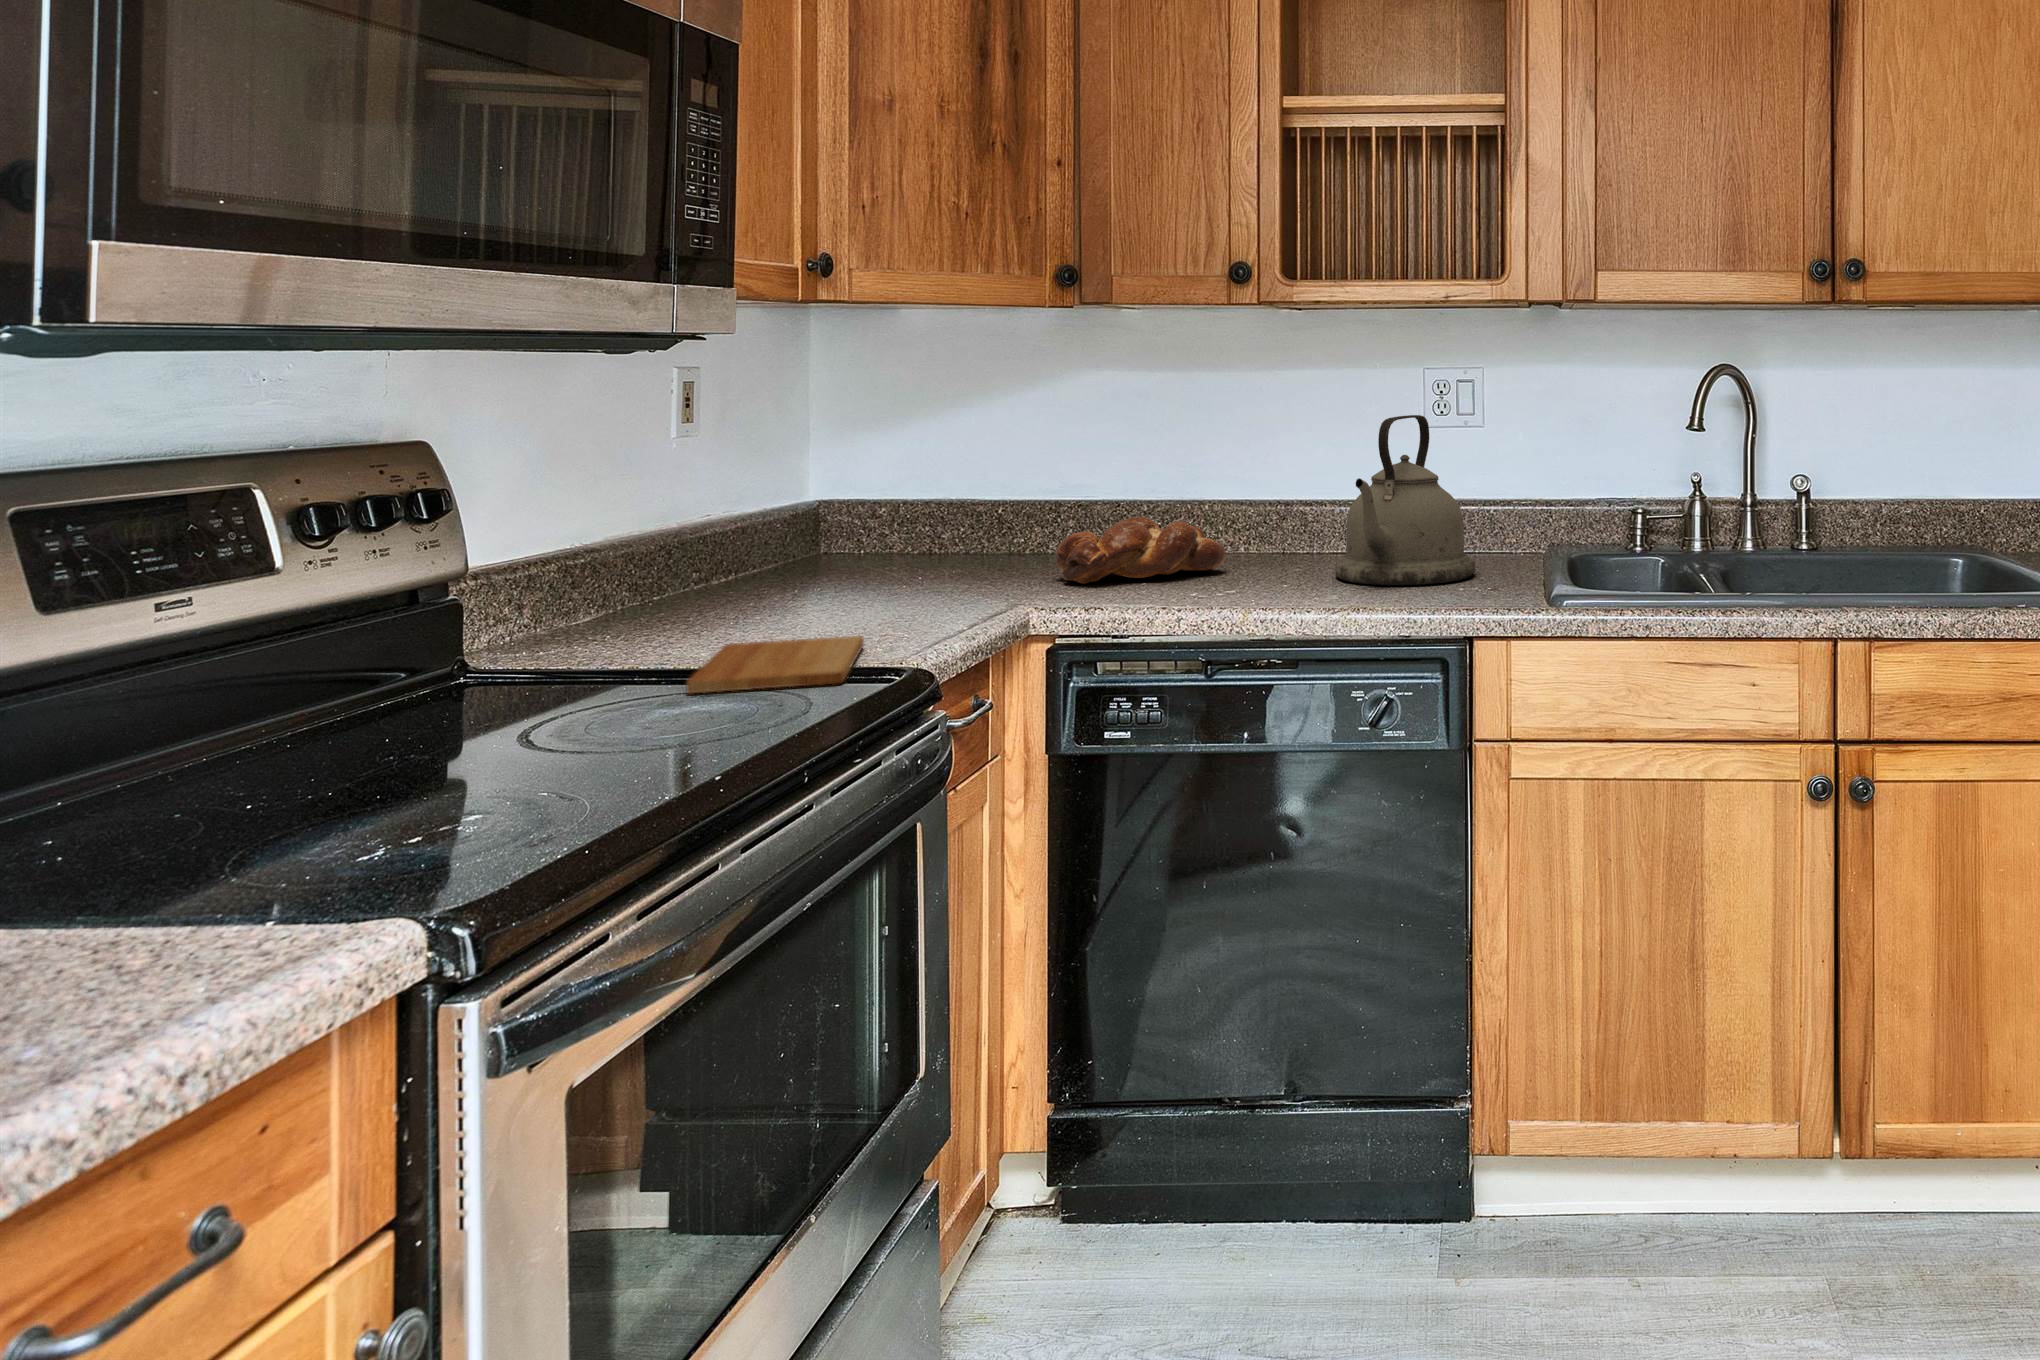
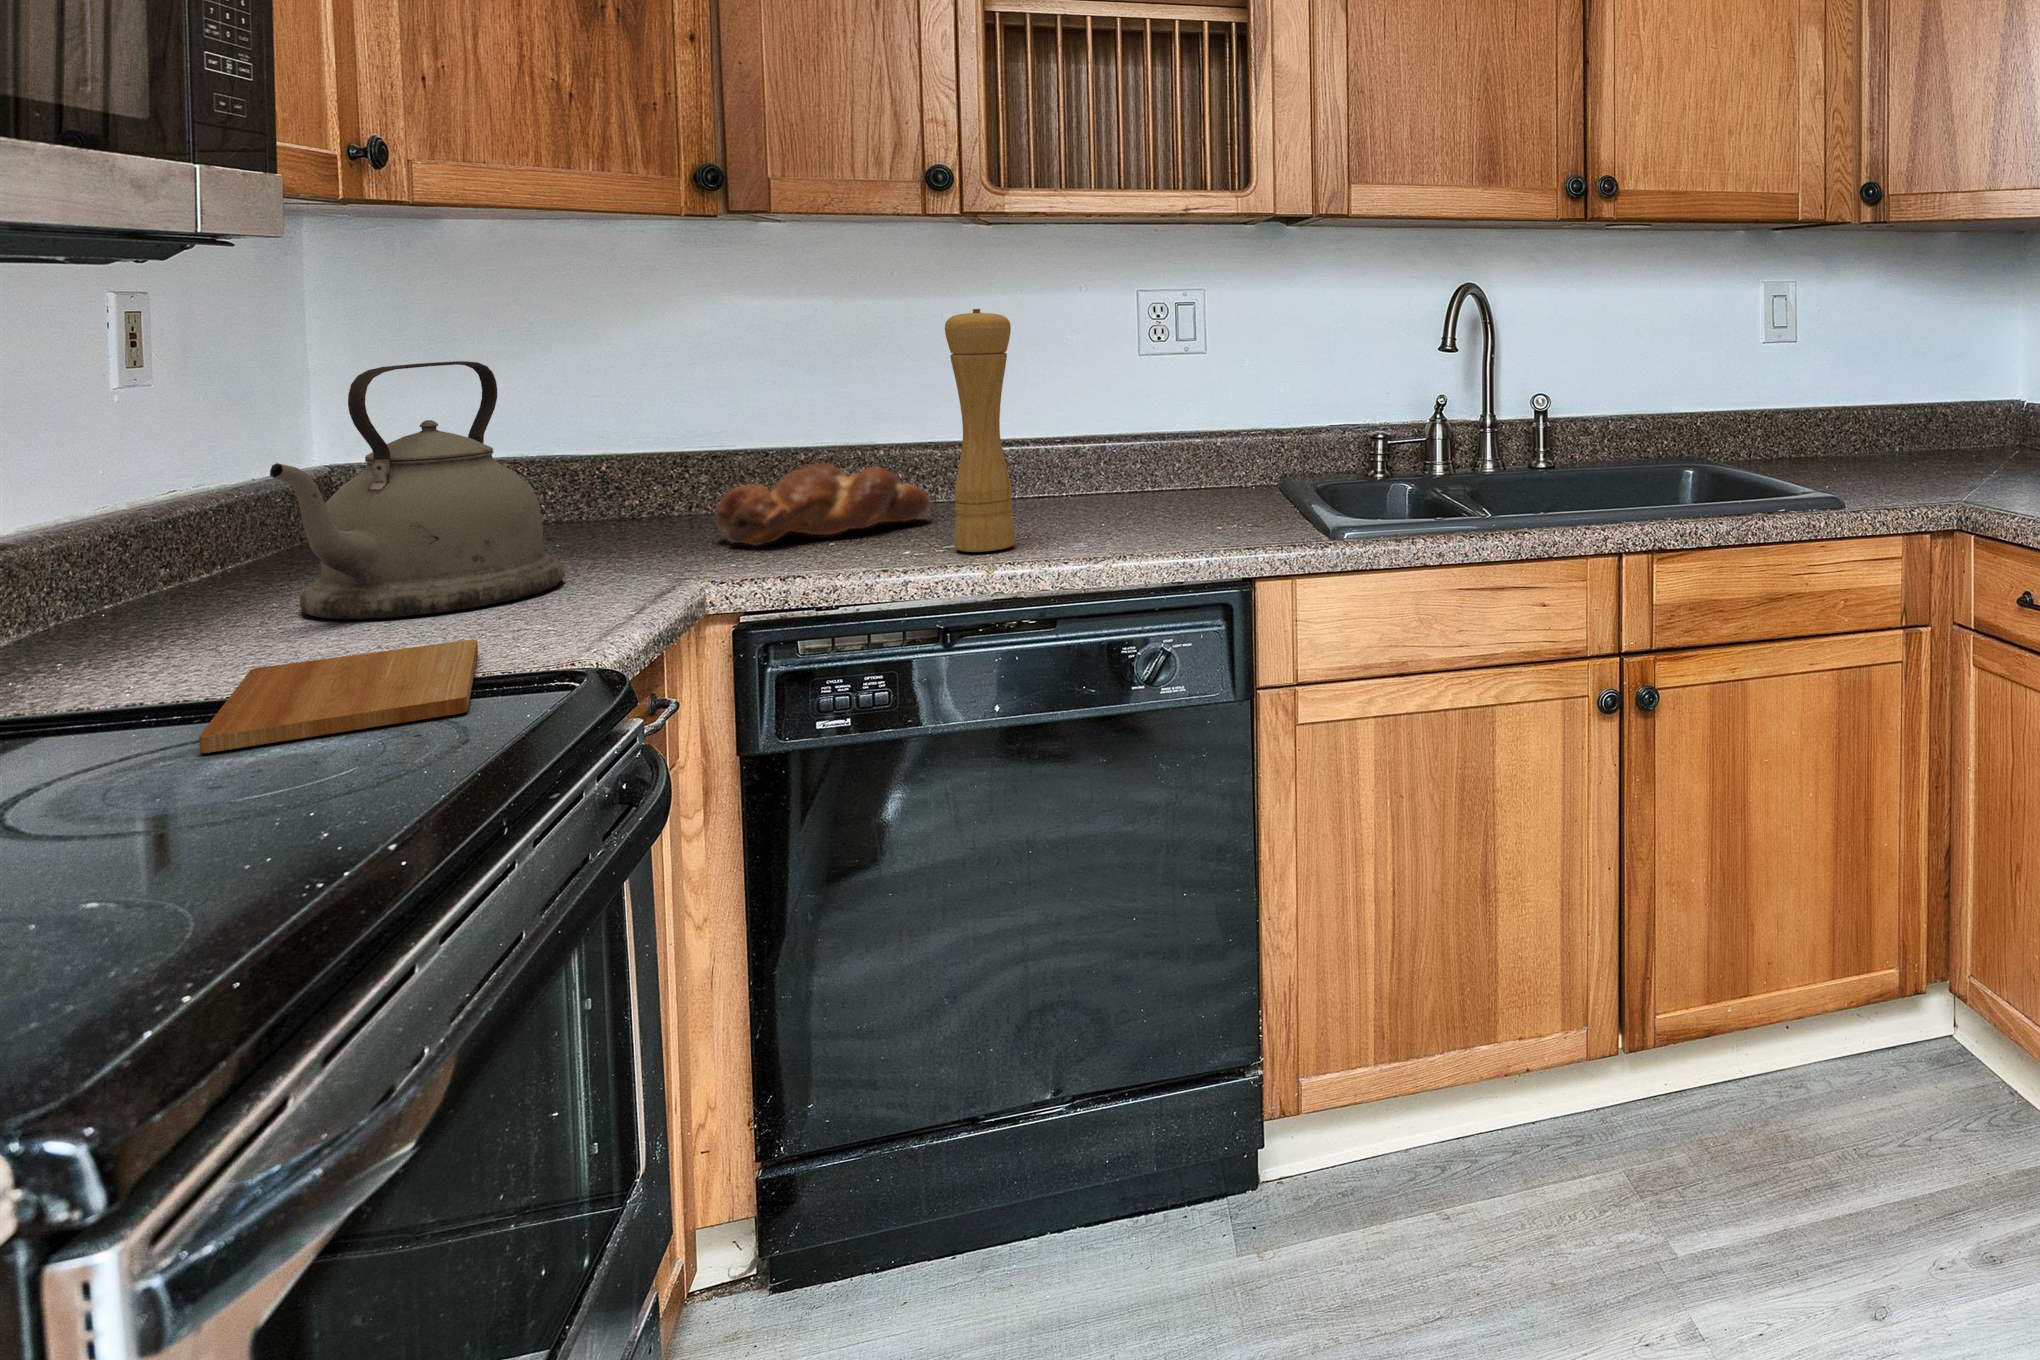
pepper mill: none [1225,387,1278,598] -> present [945,309,1015,552]
kettle: present [1335,415,1475,585] -> present [270,361,565,619]

